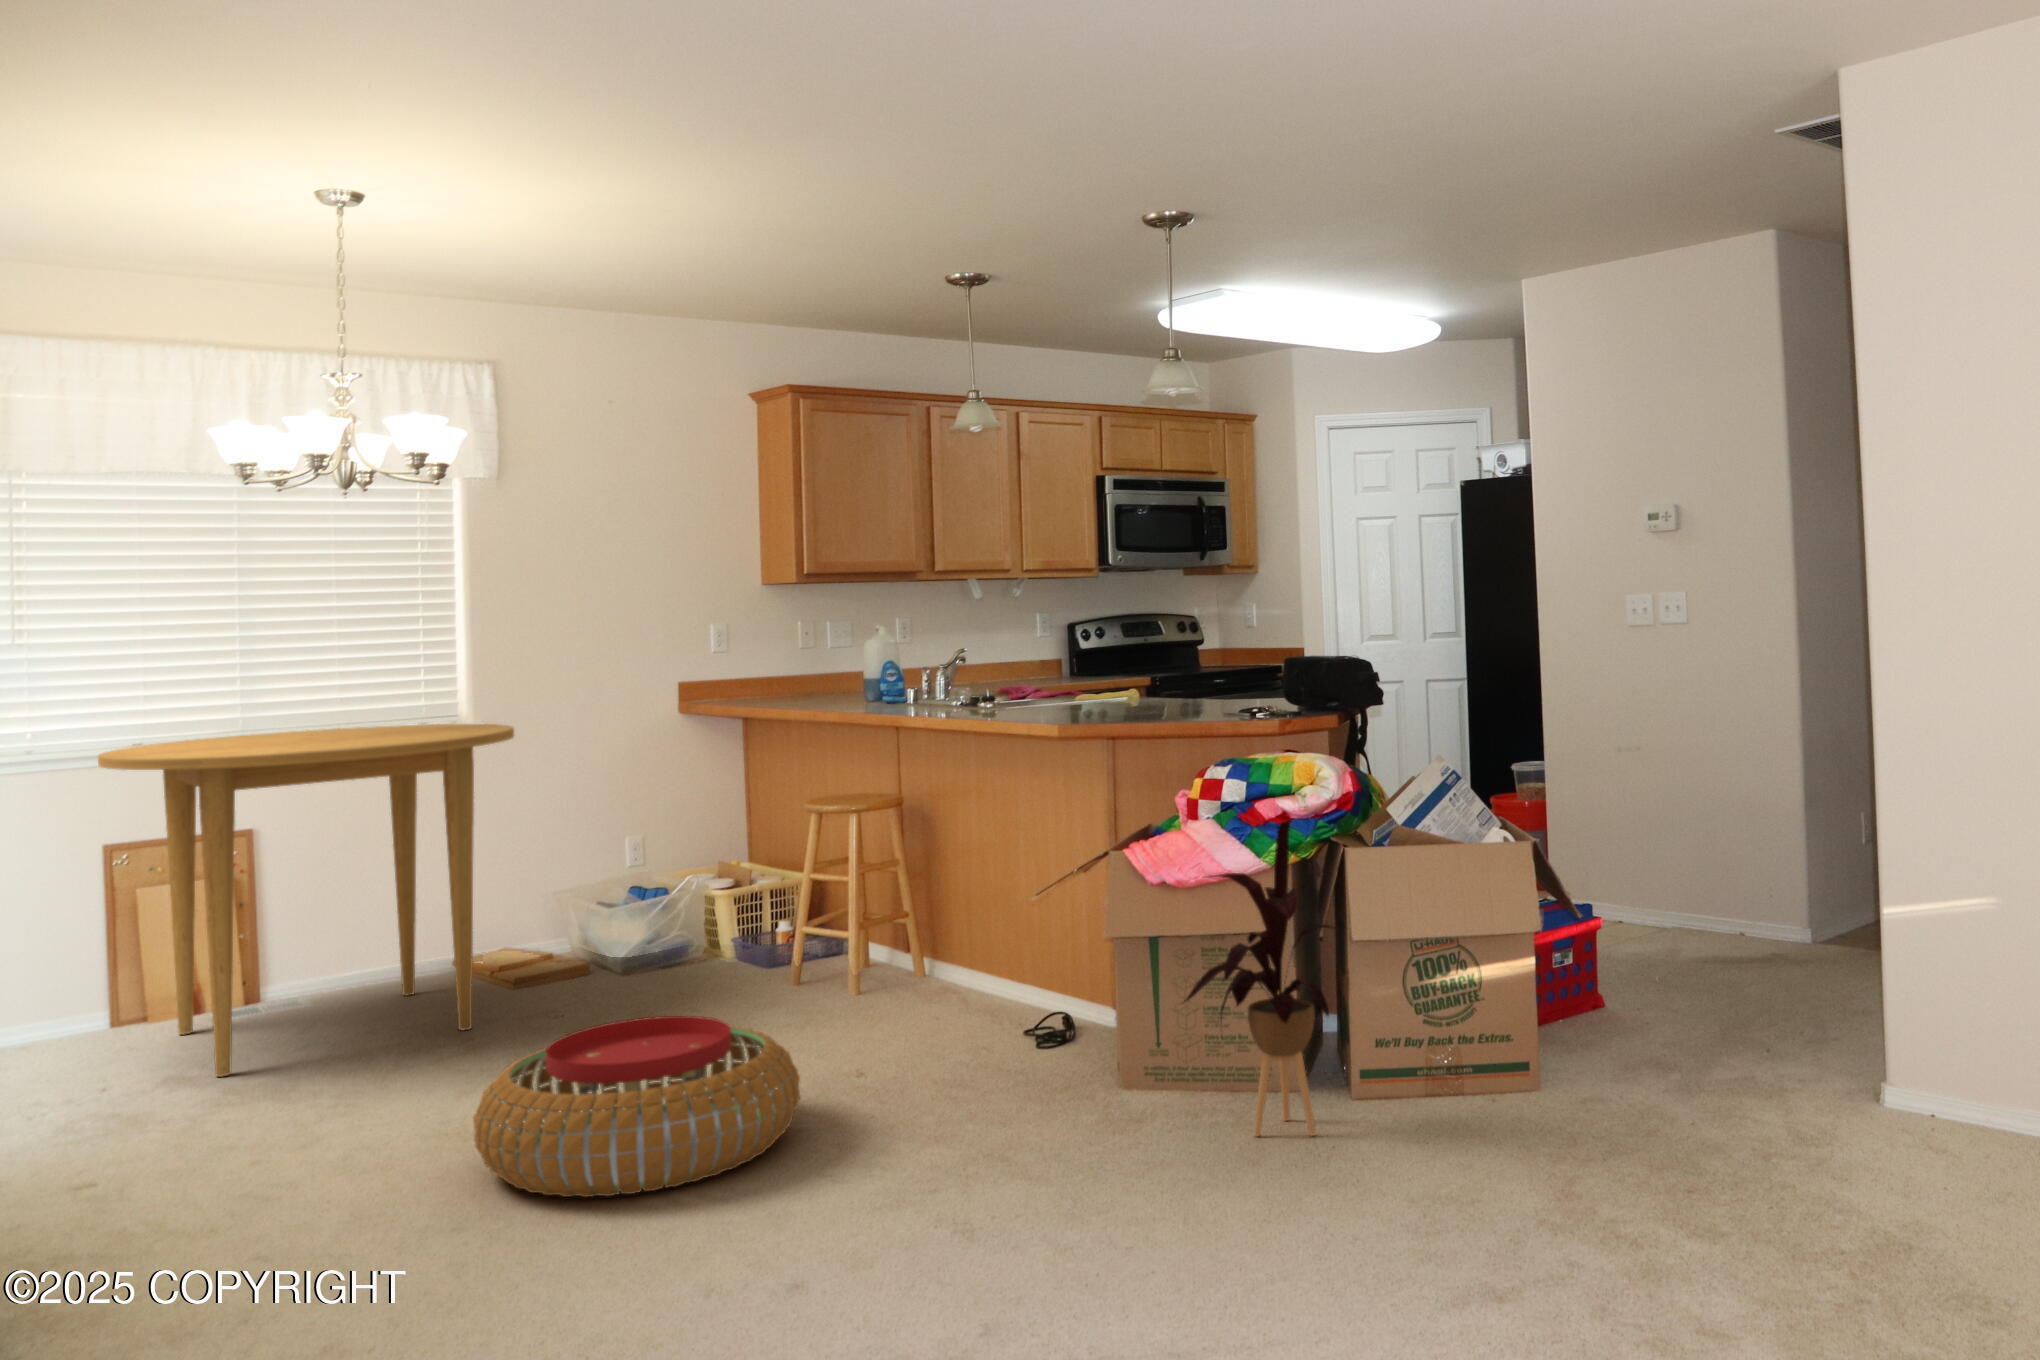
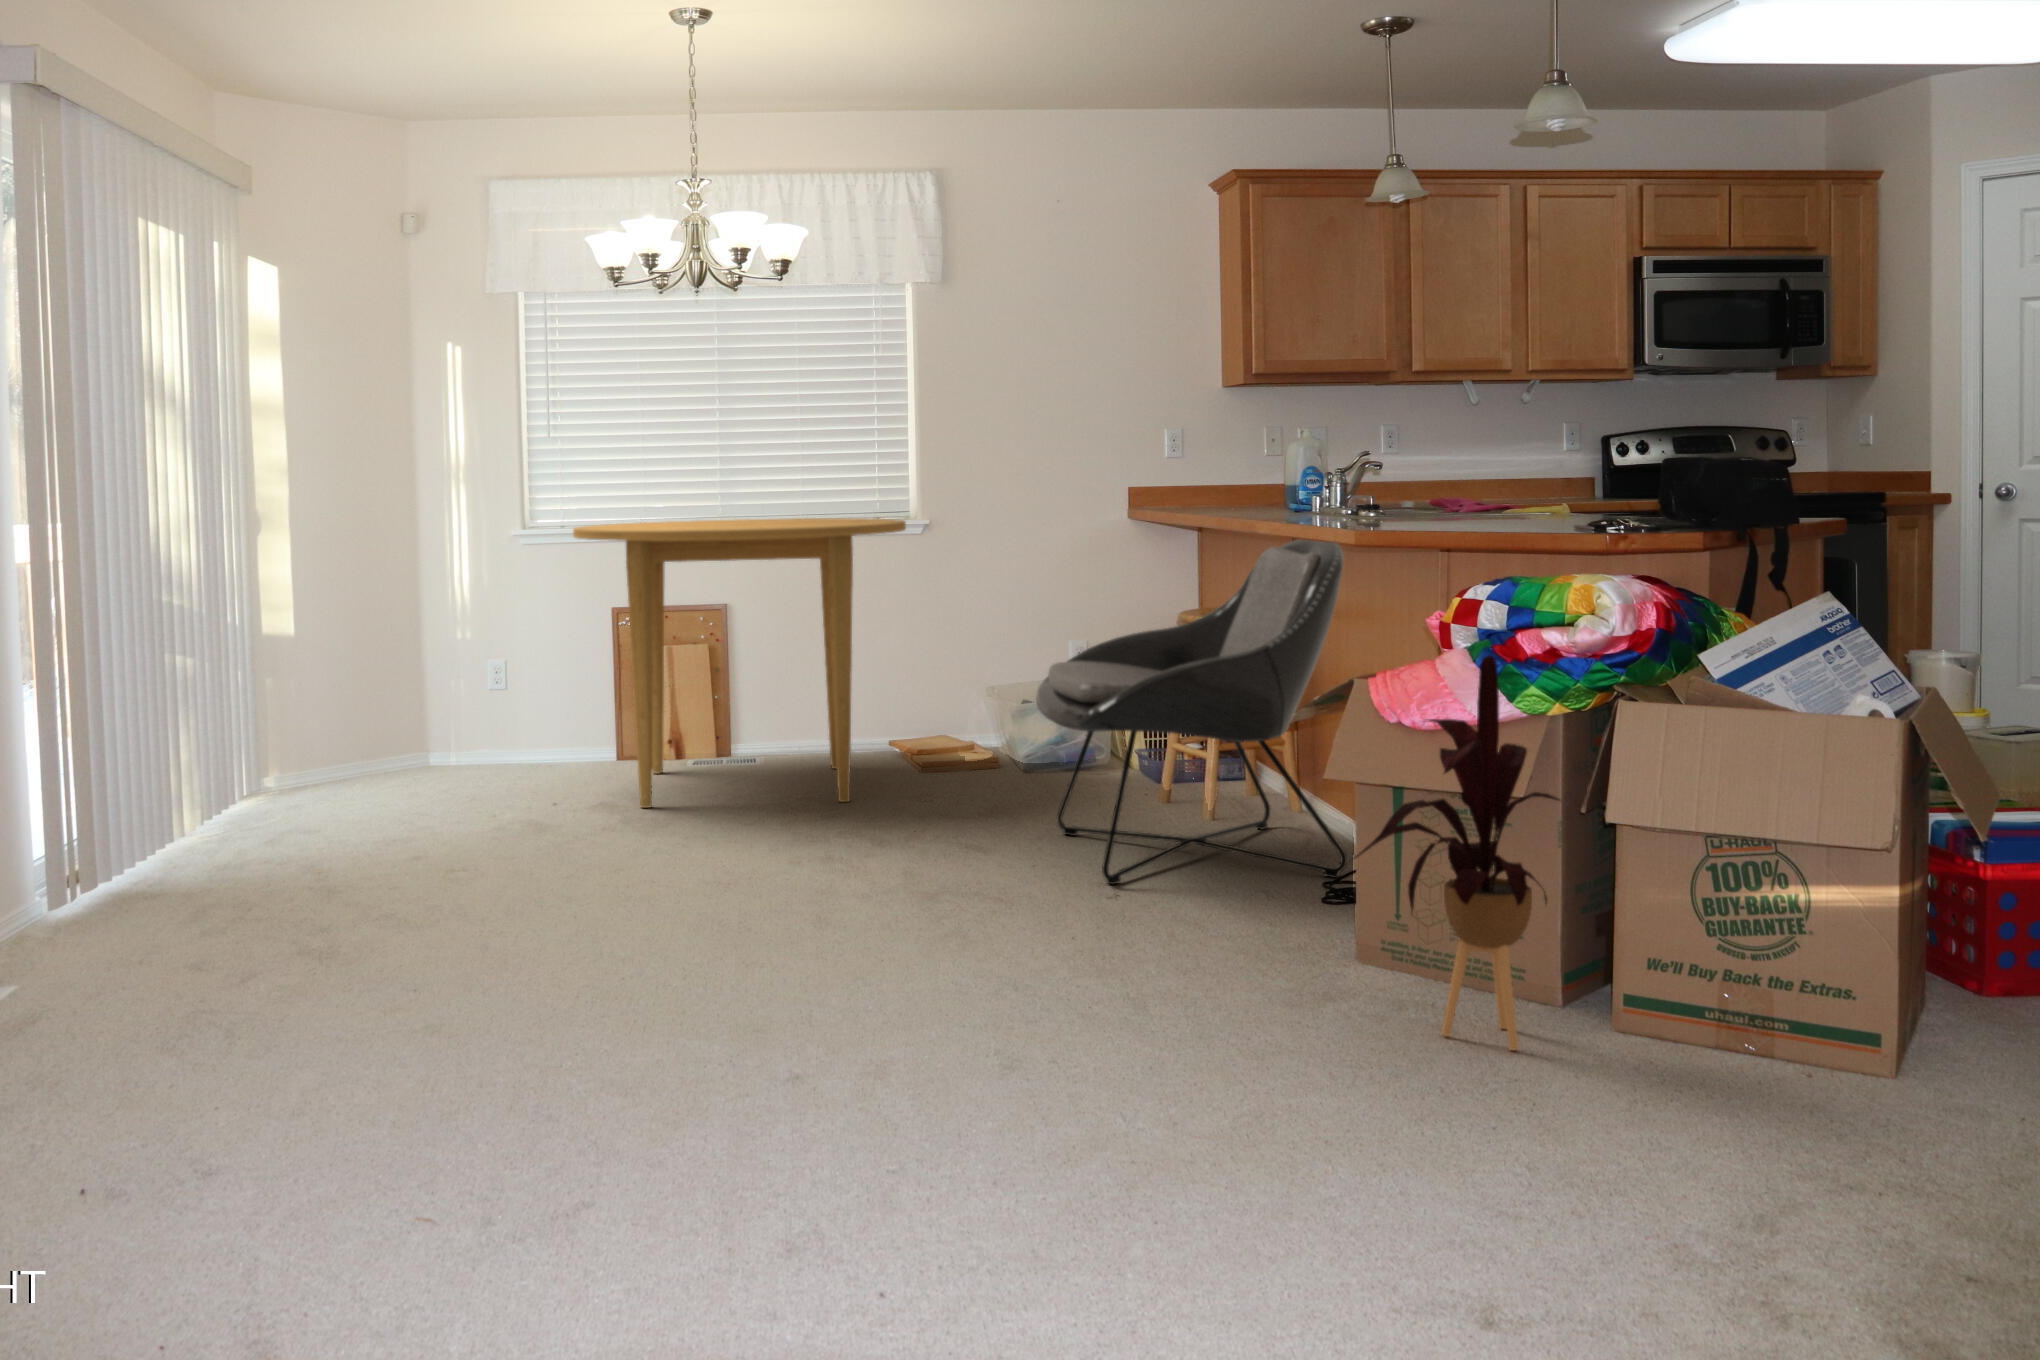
lounge chair: none [713,722,1032,1064] -> present [1036,540,1347,885]
pouf: present [473,1016,800,1197] -> none [707,798,1007,954]

